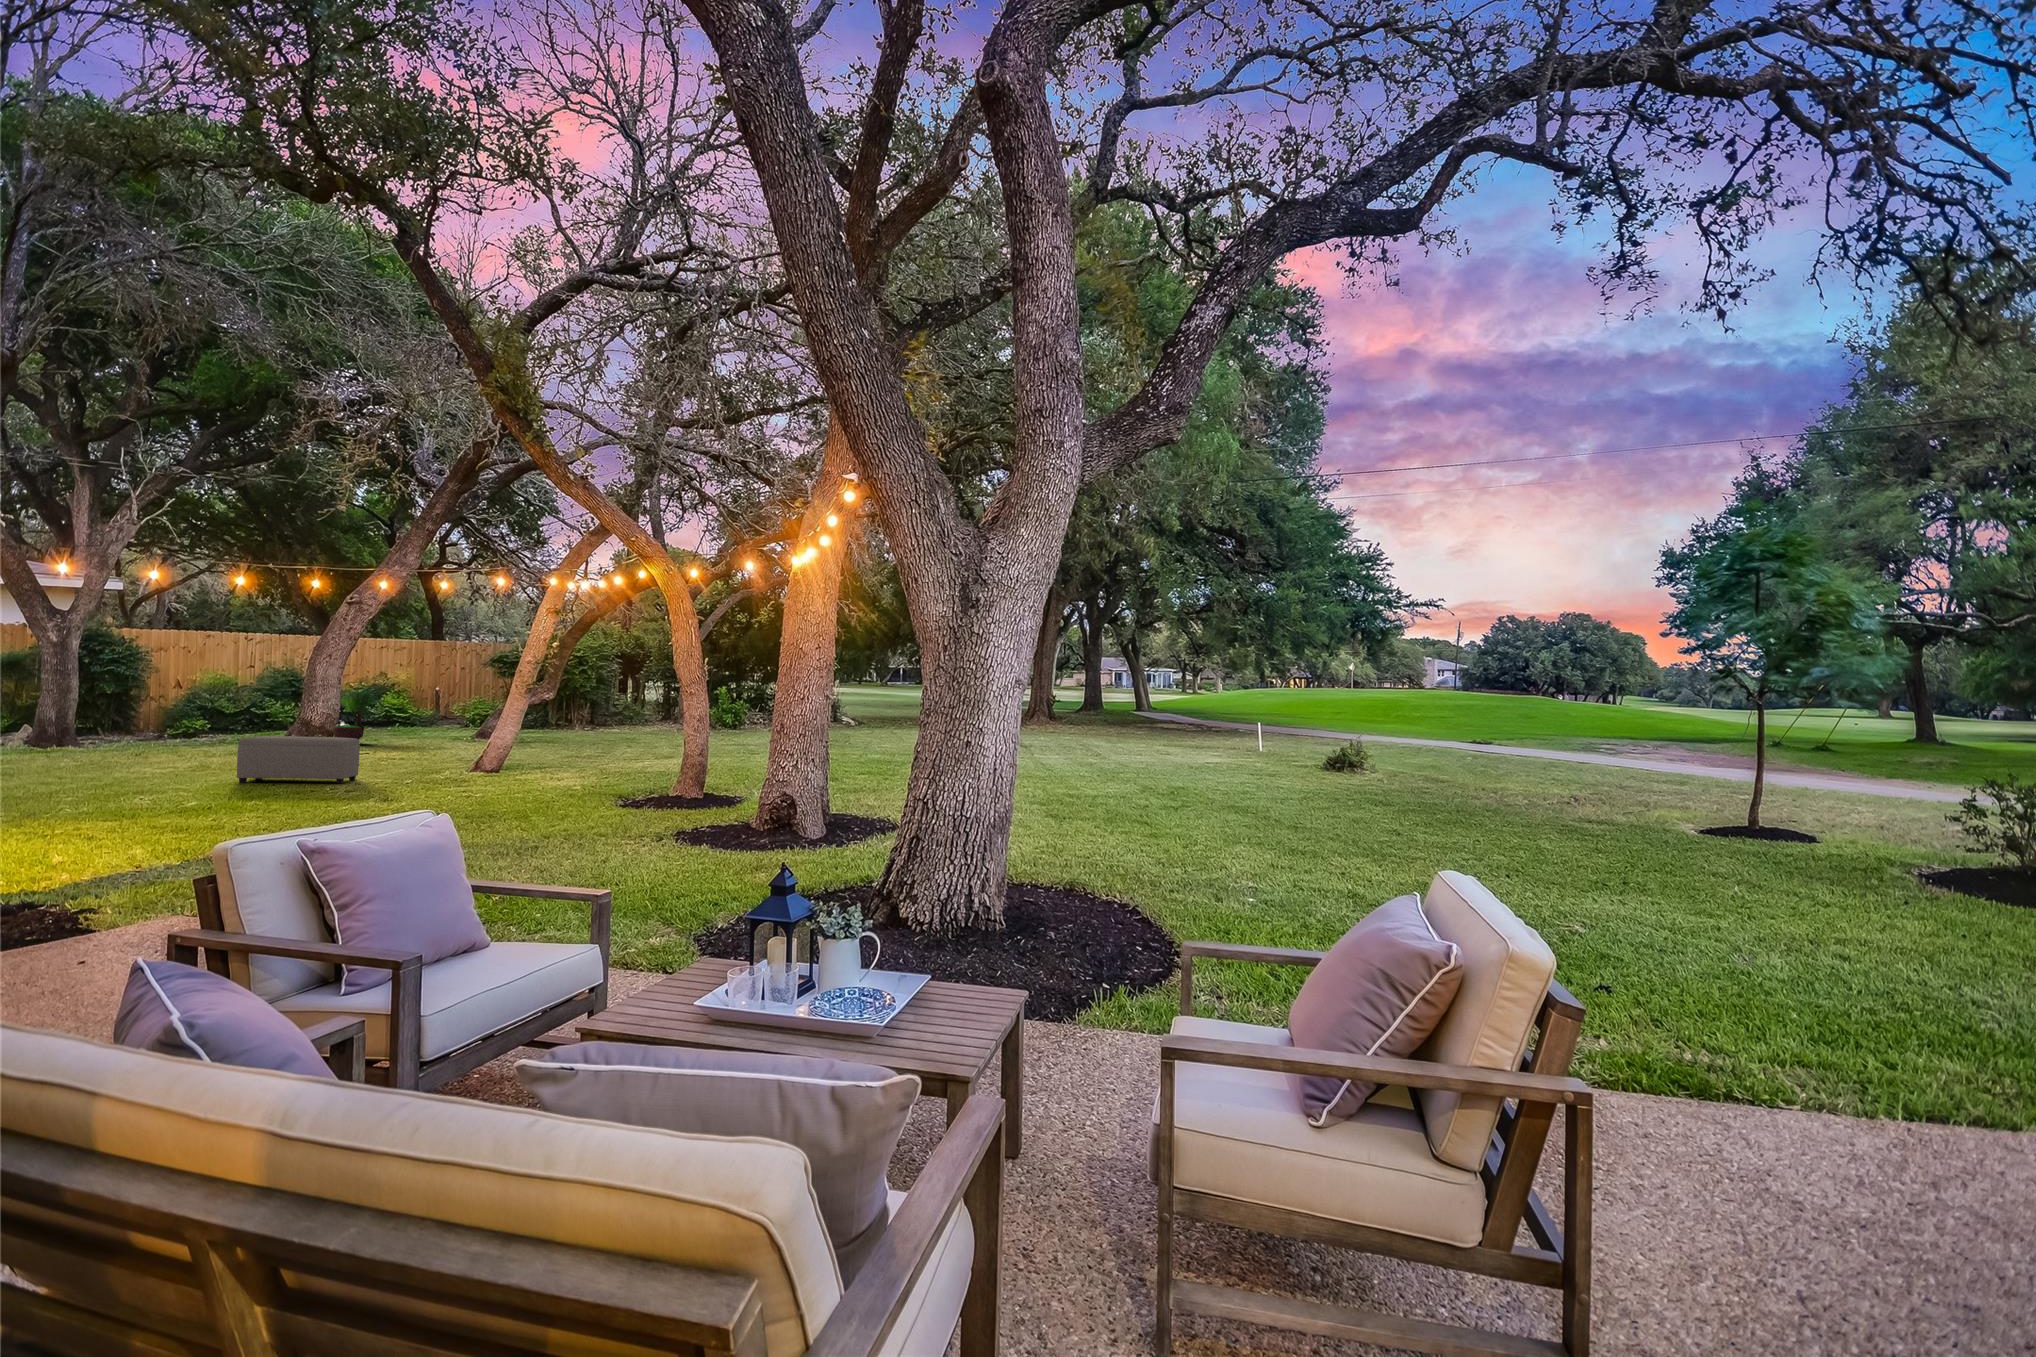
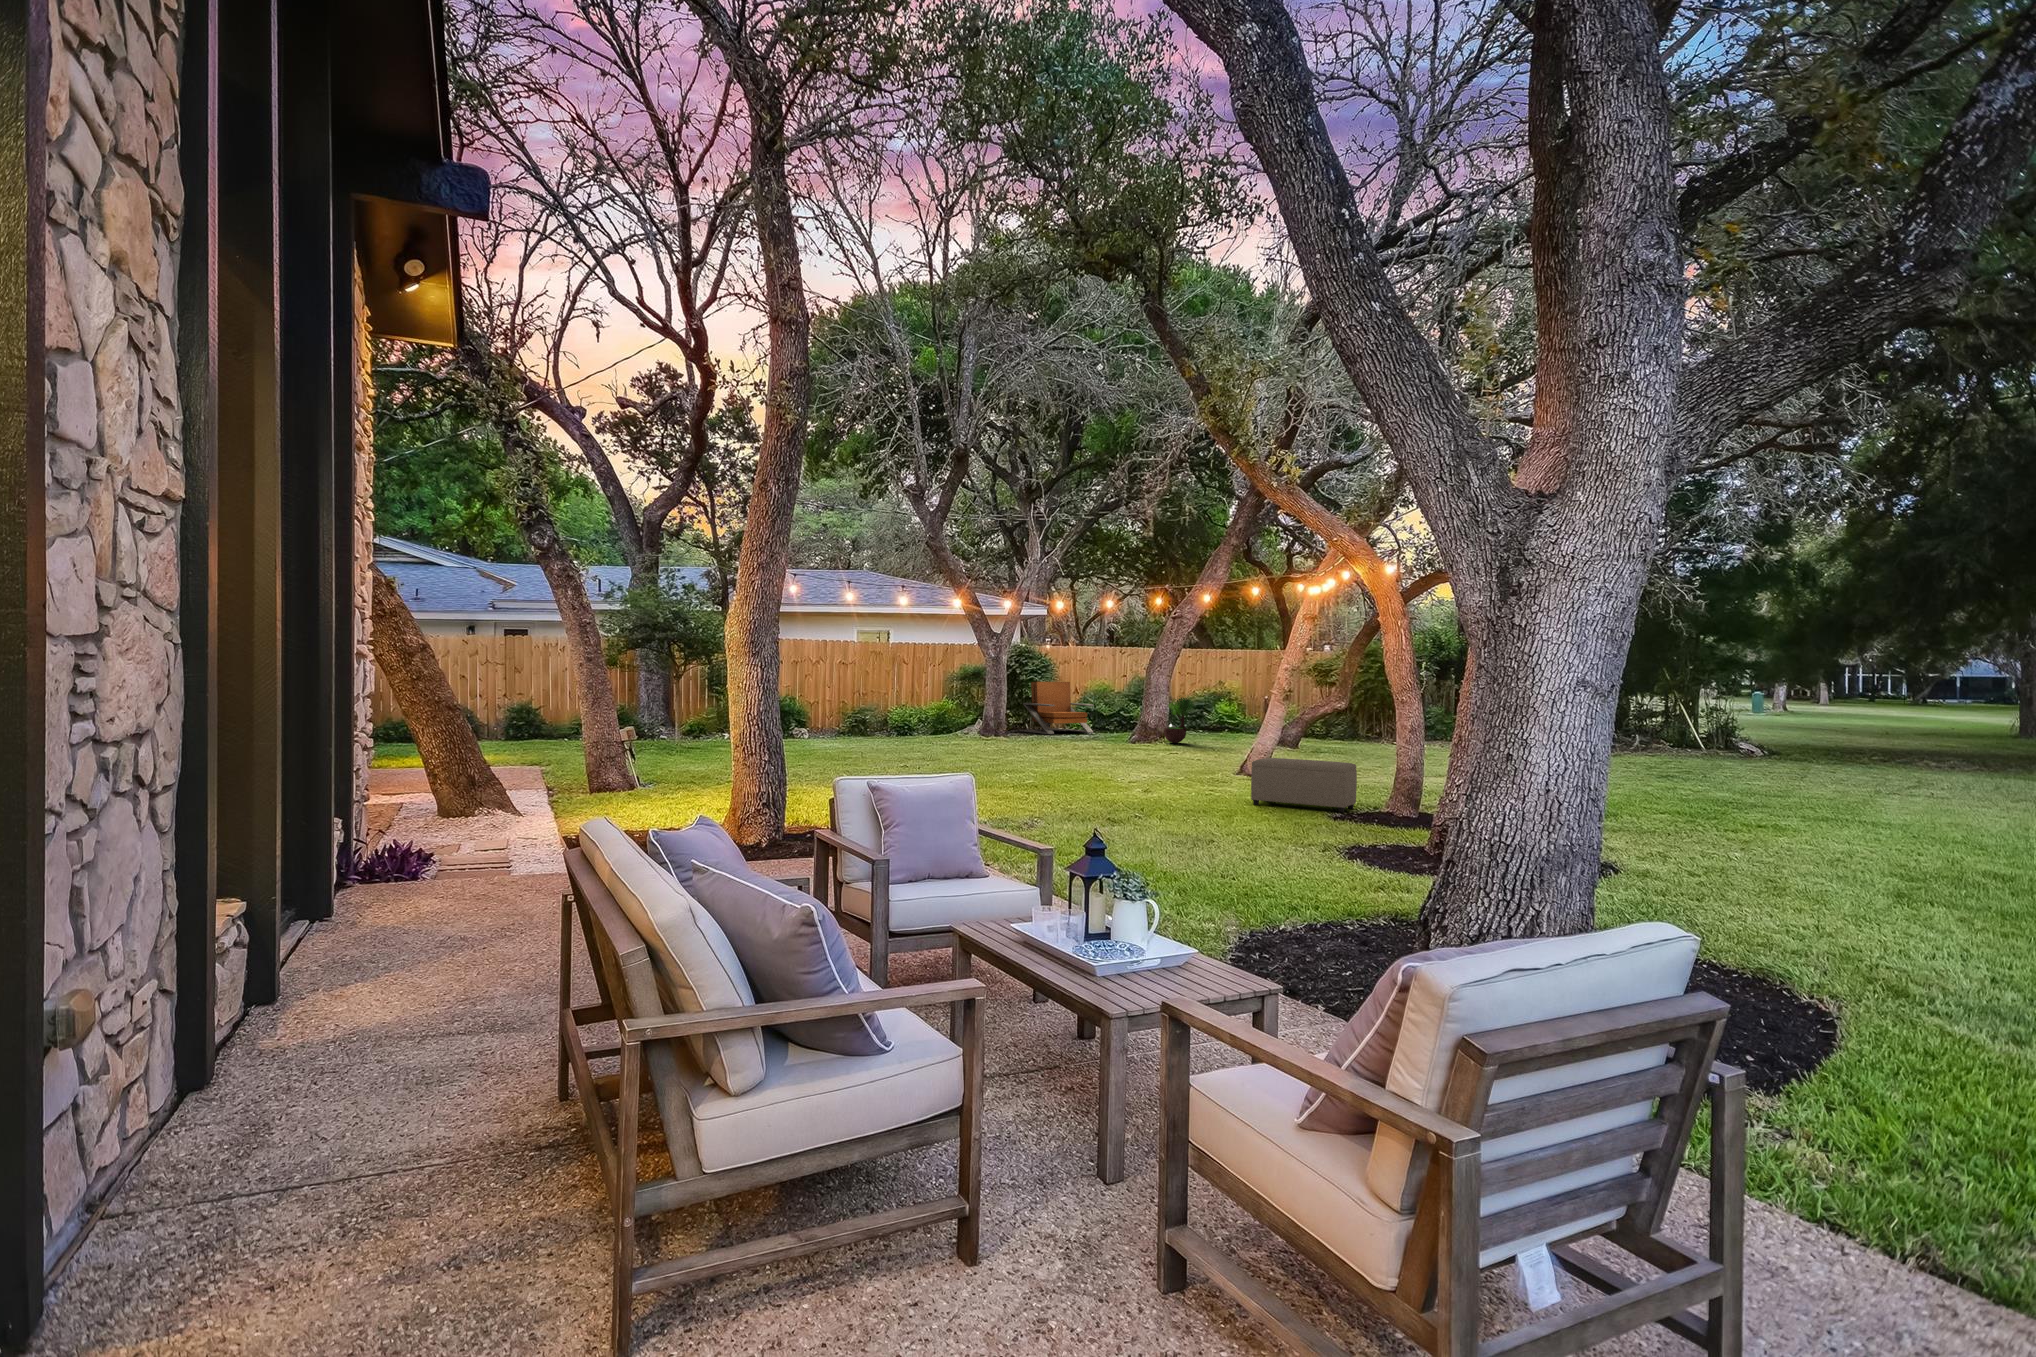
lounge chair: none [98,671,218,738] -> present [1023,682,1094,734]
ottoman: present [237,736,360,783] -> present [1251,758,1357,812]

